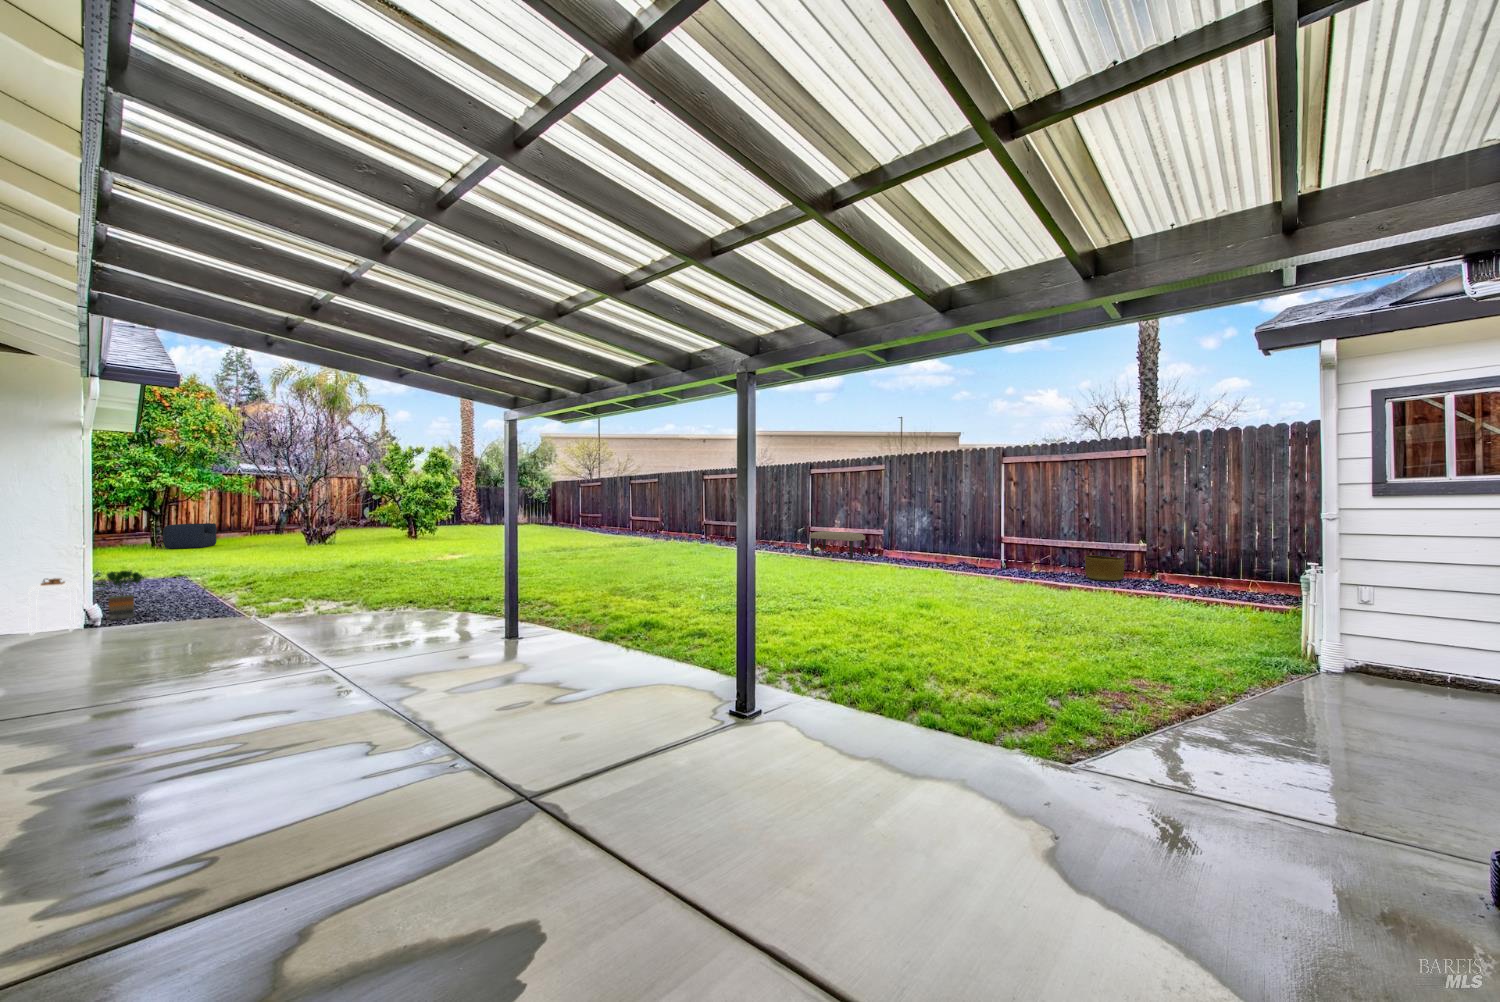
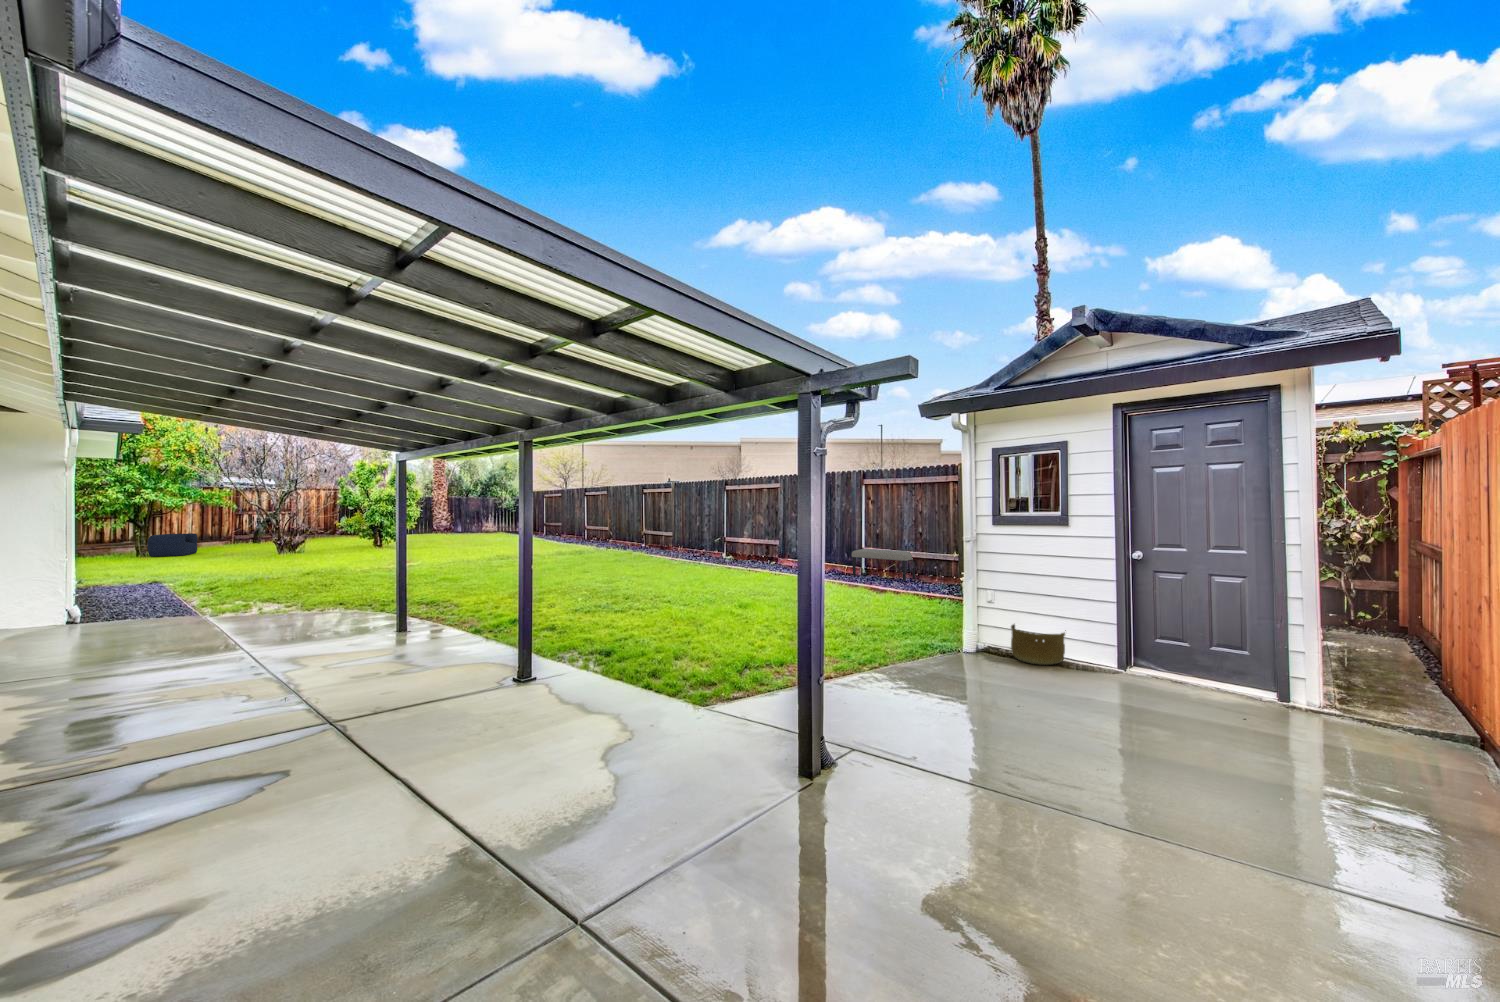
bench: present [810,531,865,559] -> present [852,549,916,581]
basket: present [1085,555,1125,581] -> present [1011,624,1066,665]
potted tree: present [101,570,144,620] -> none [76,577,117,618]
side table: present [28,578,77,635] -> none [19,584,59,630]

